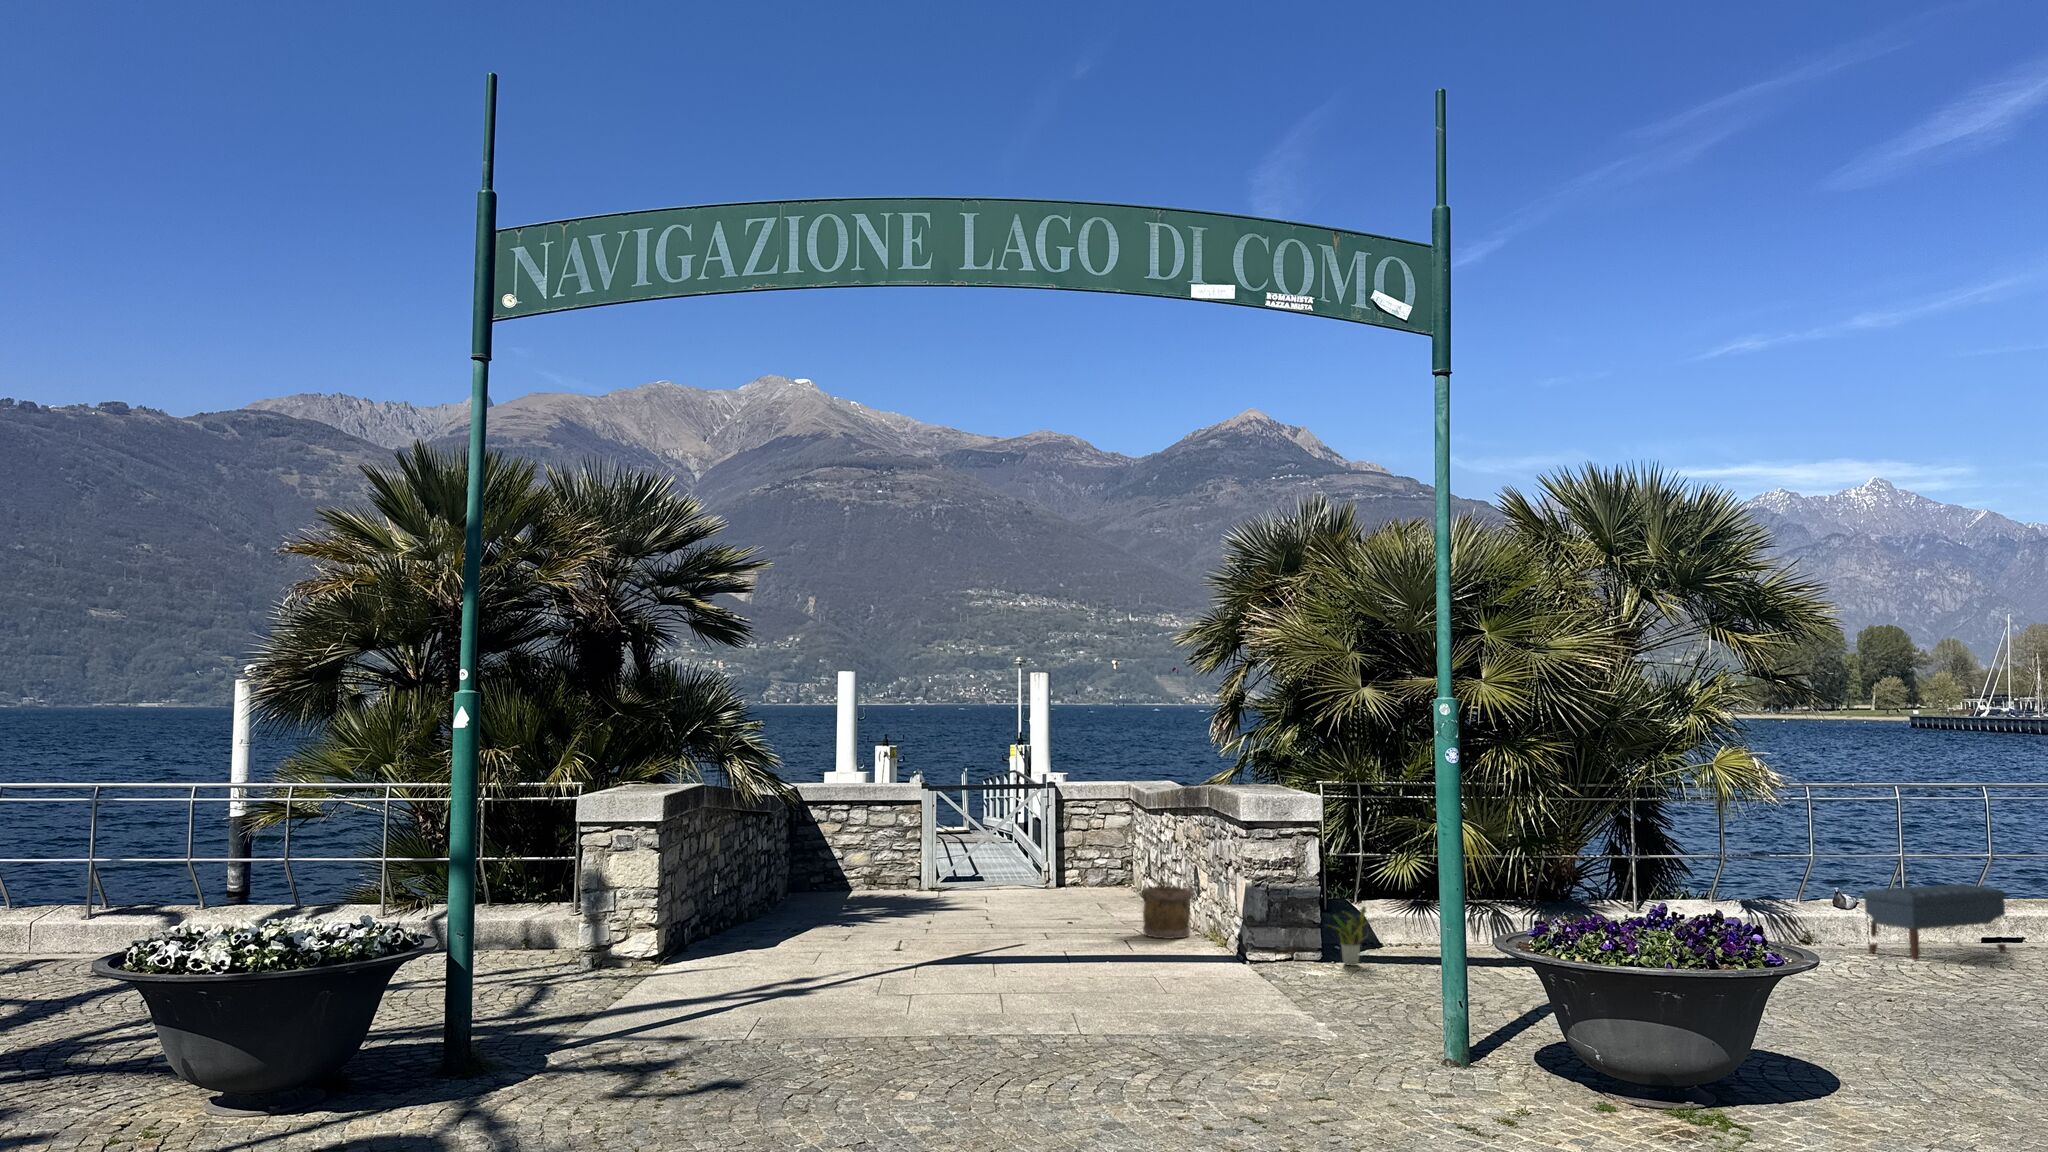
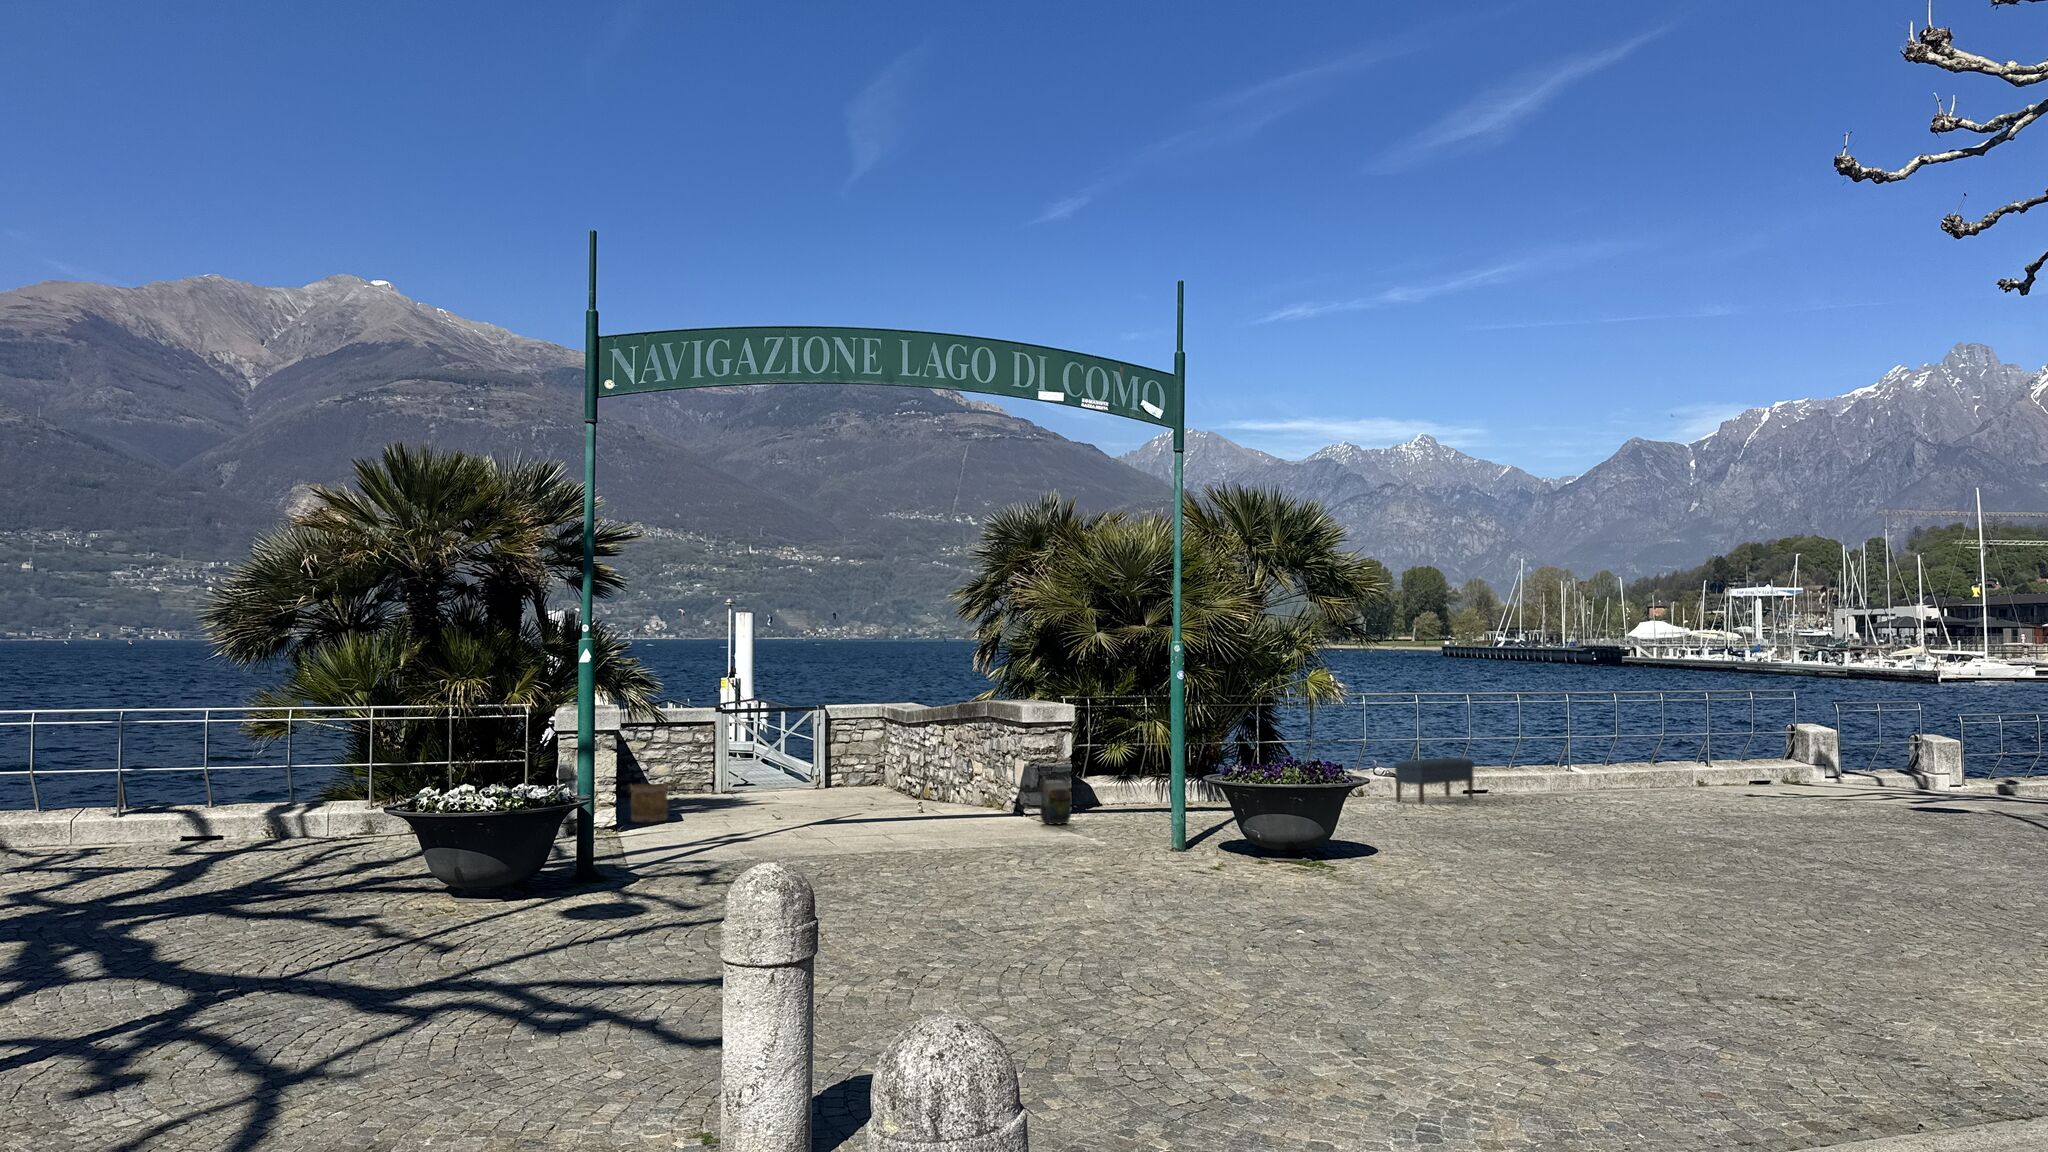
bucket: present [1142,886,1194,939] -> present [627,784,668,822]
potted plant: present [1332,907,1370,966] -> none [1074,779,1108,818]
backpack: none [1263,908,1312,978] -> present [1040,780,1071,825]

